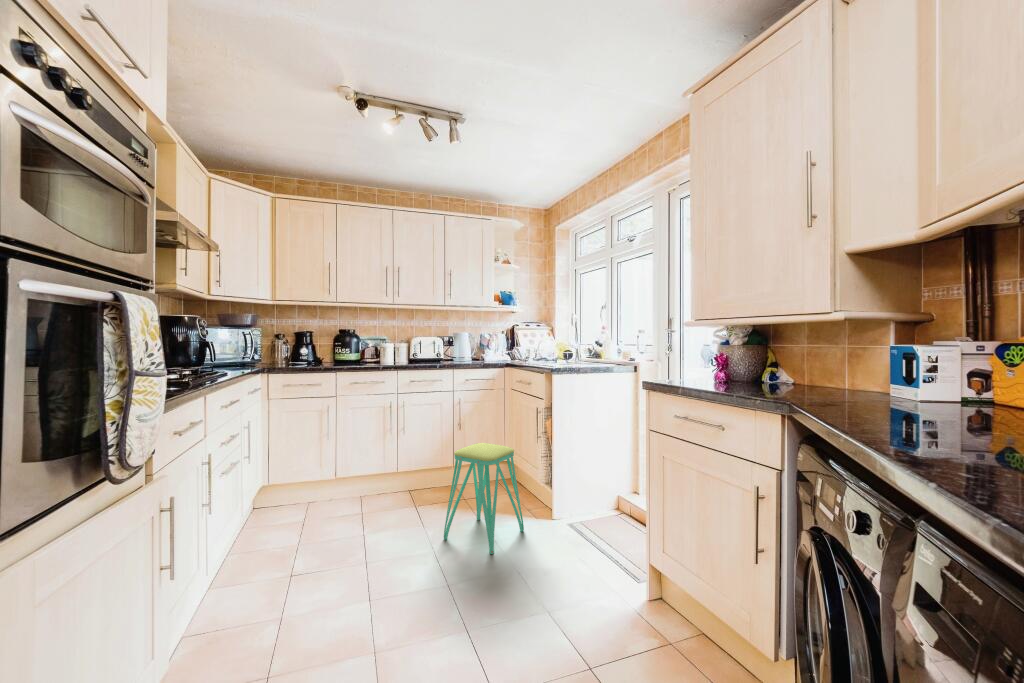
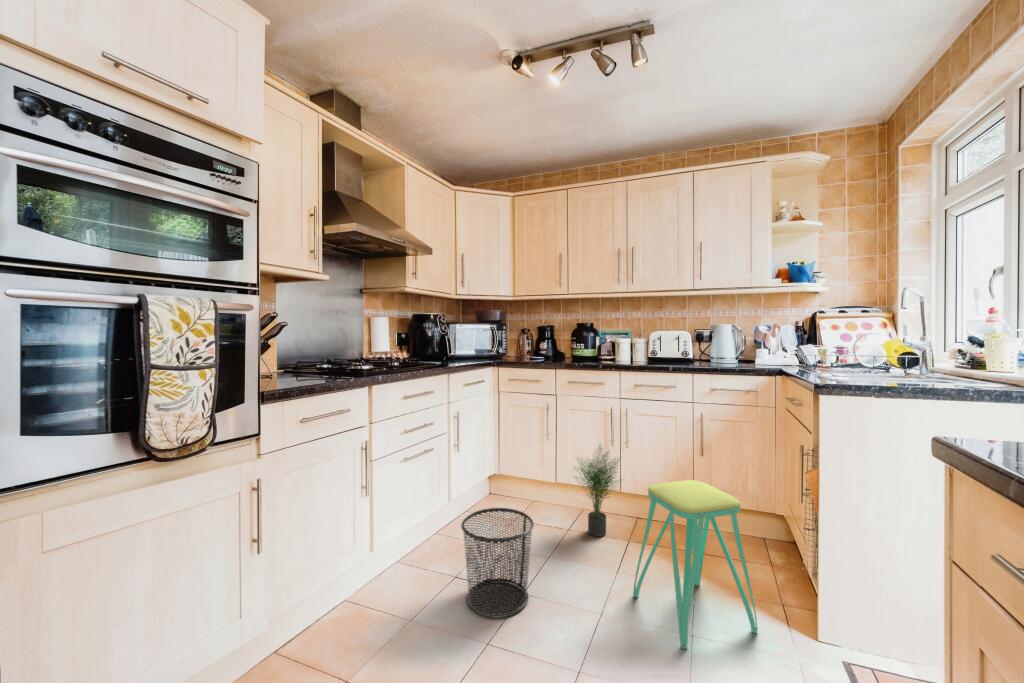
potted plant: none [360,433,411,514] -> present [575,448,618,537]
waste bin: none [303,497,374,596] -> present [461,508,534,617]

